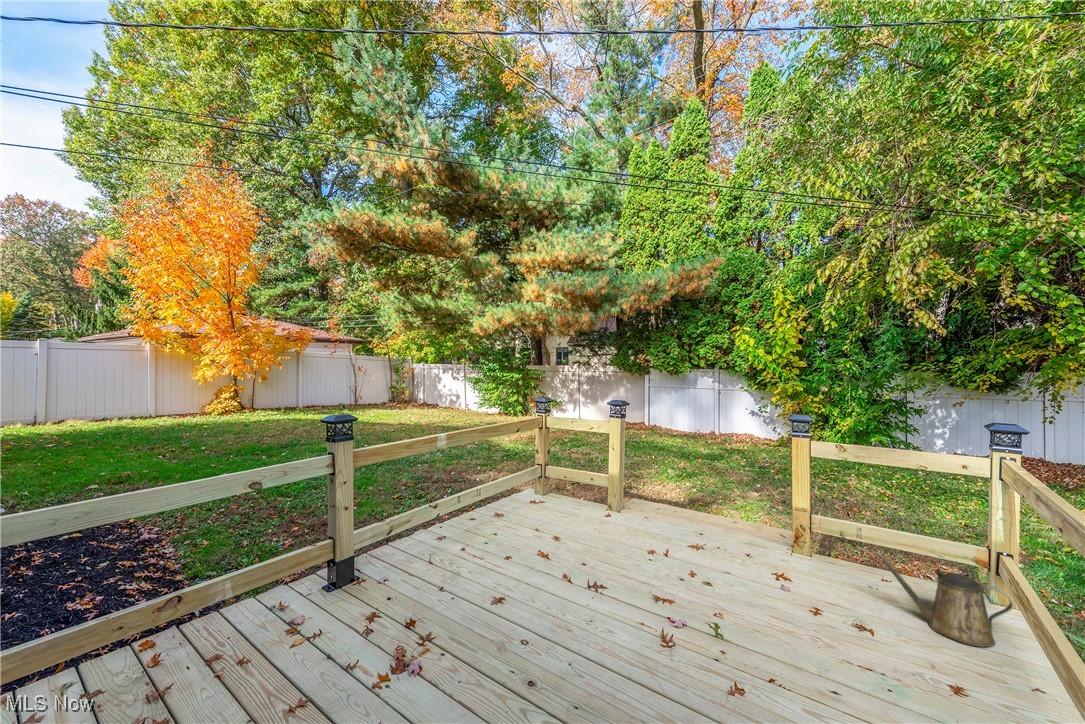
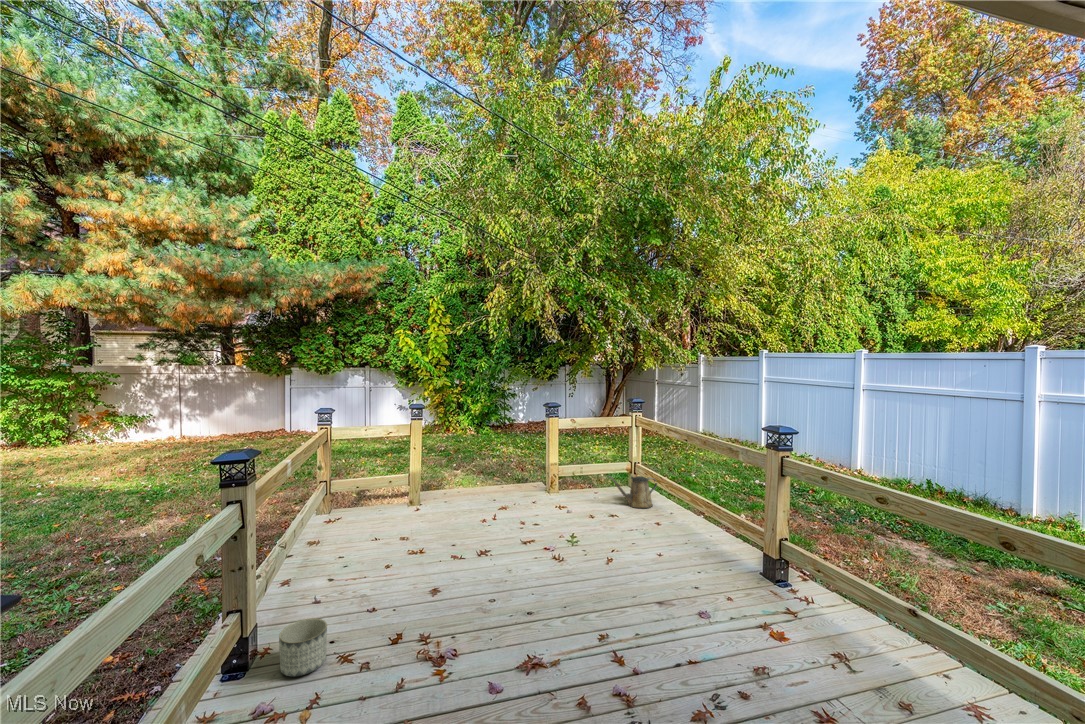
planter: none [323,561,363,606] -> present [279,618,327,677]

